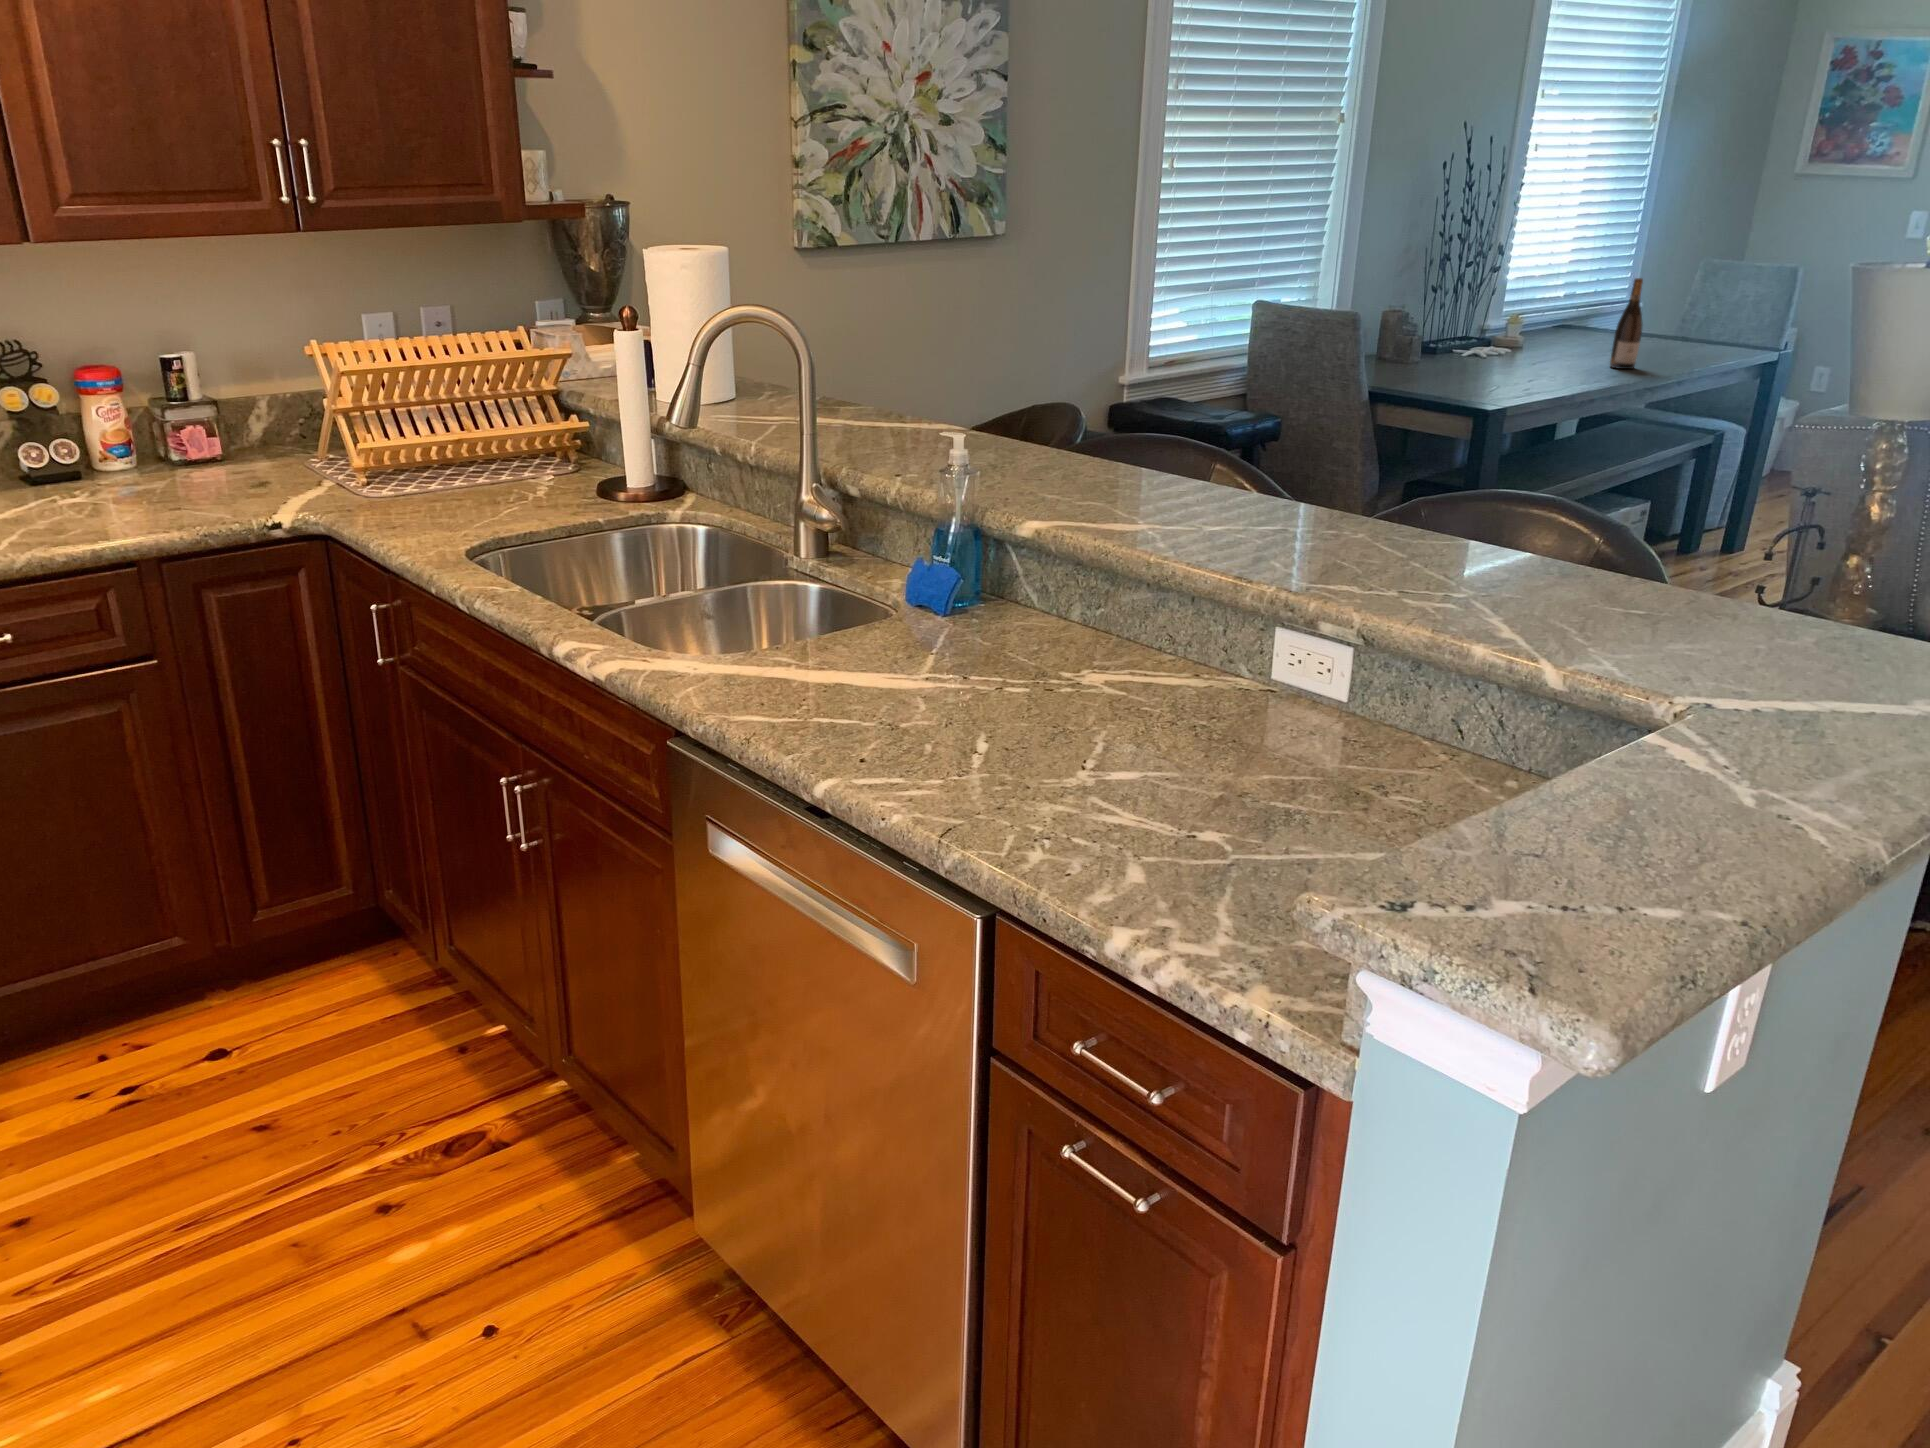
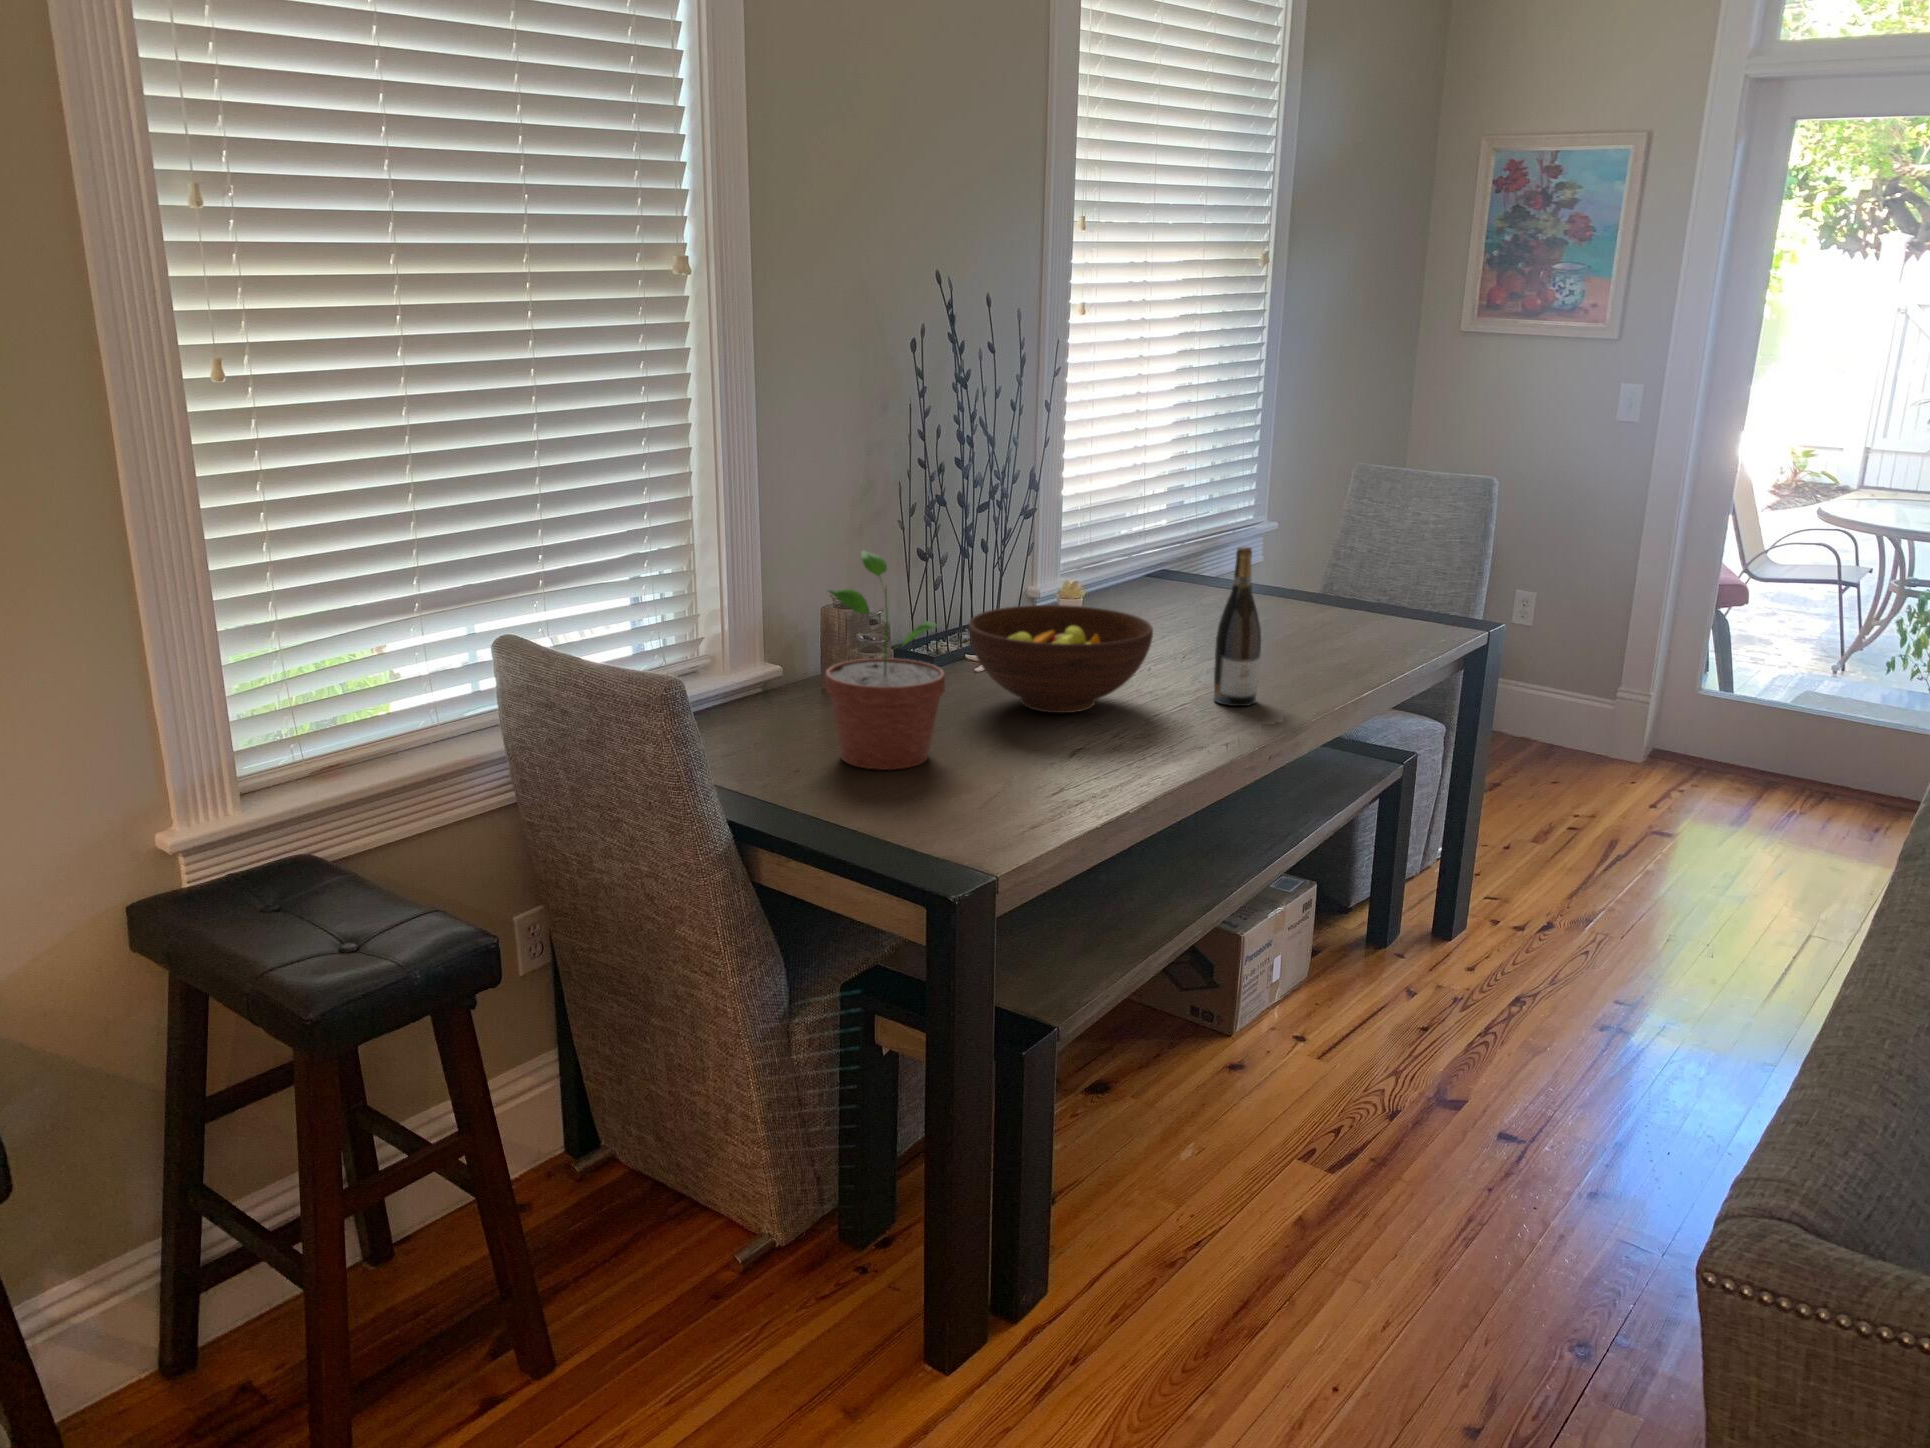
potted plant: none [1406,268,1477,382] -> present [825,551,945,770]
fruit bowl: none [1474,313,1581,368] -> present [968,605,1153,713]

